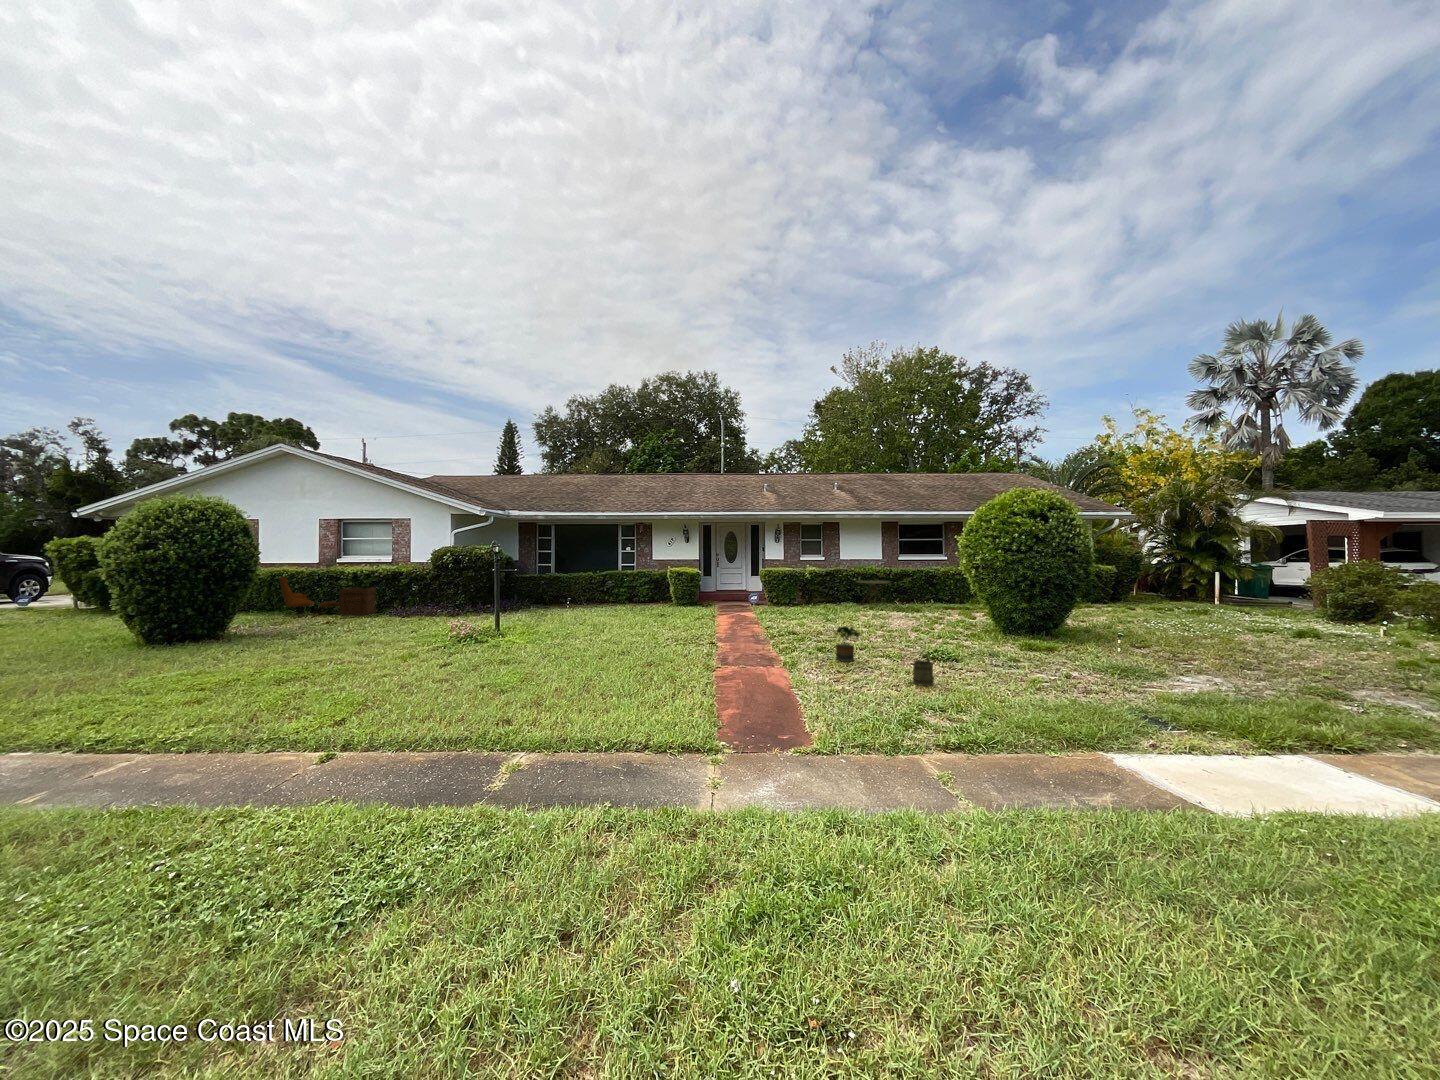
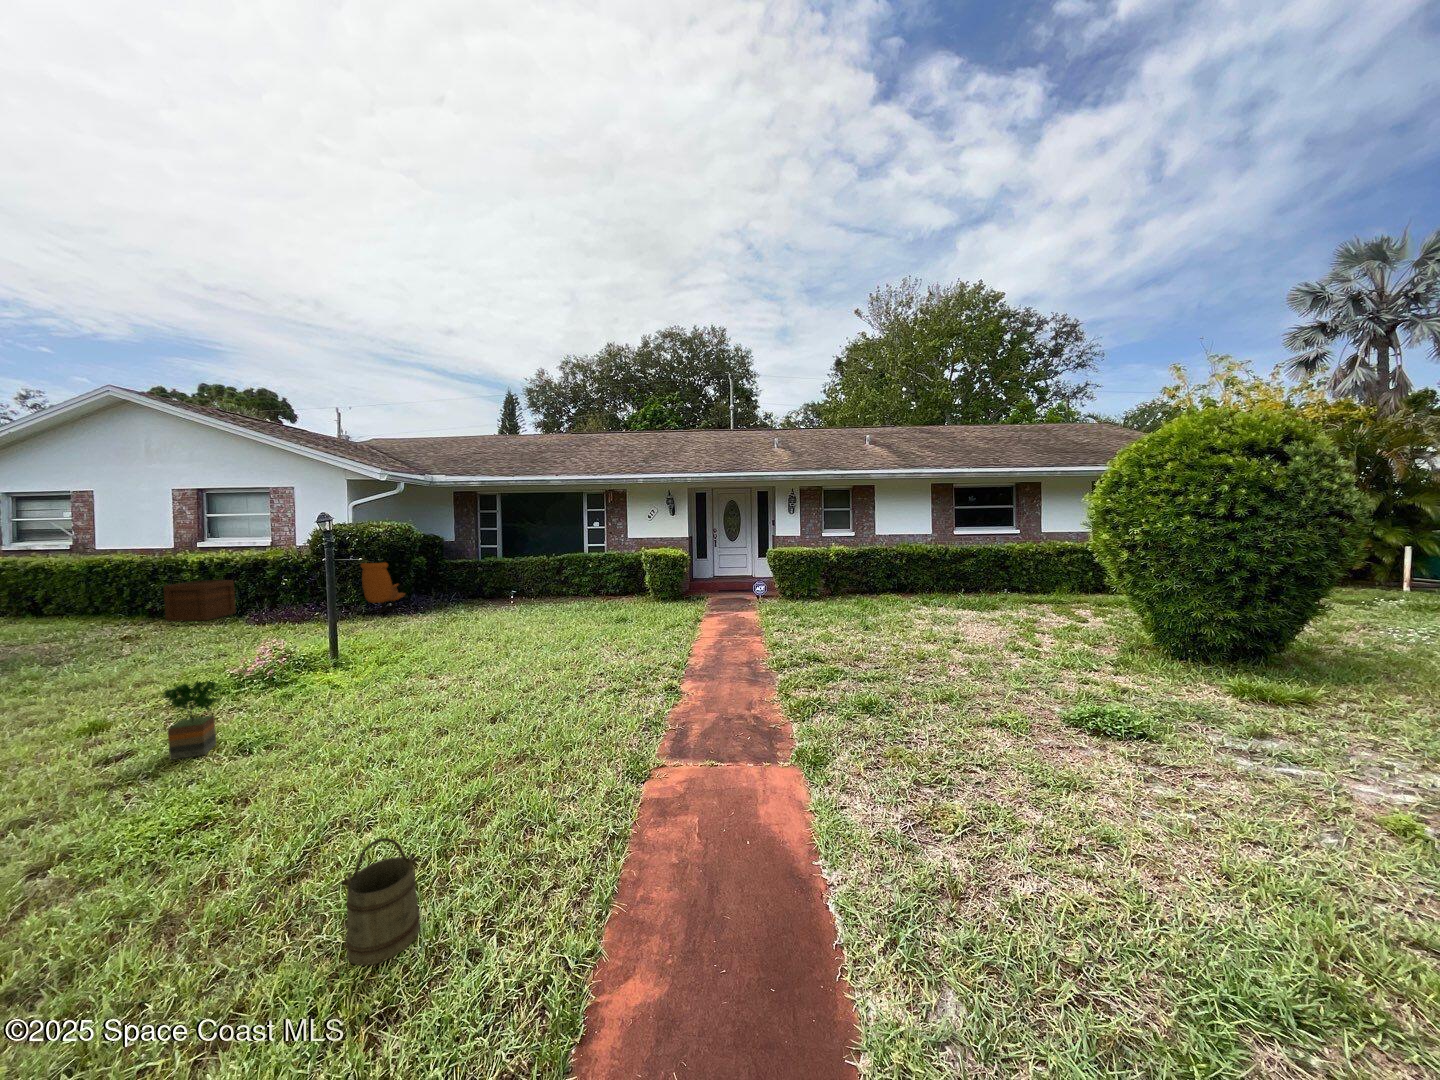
lounge chair: present [279,577,339,615] -> present [361,563,405,613]
round table: present [857,580,890,605] -> none [898,563,948,600]
potted tree: present [834,626,859,662] -> present [163,681,223,760]
bucket: present [912,650,934,686] -> present [340,838,420,966]

